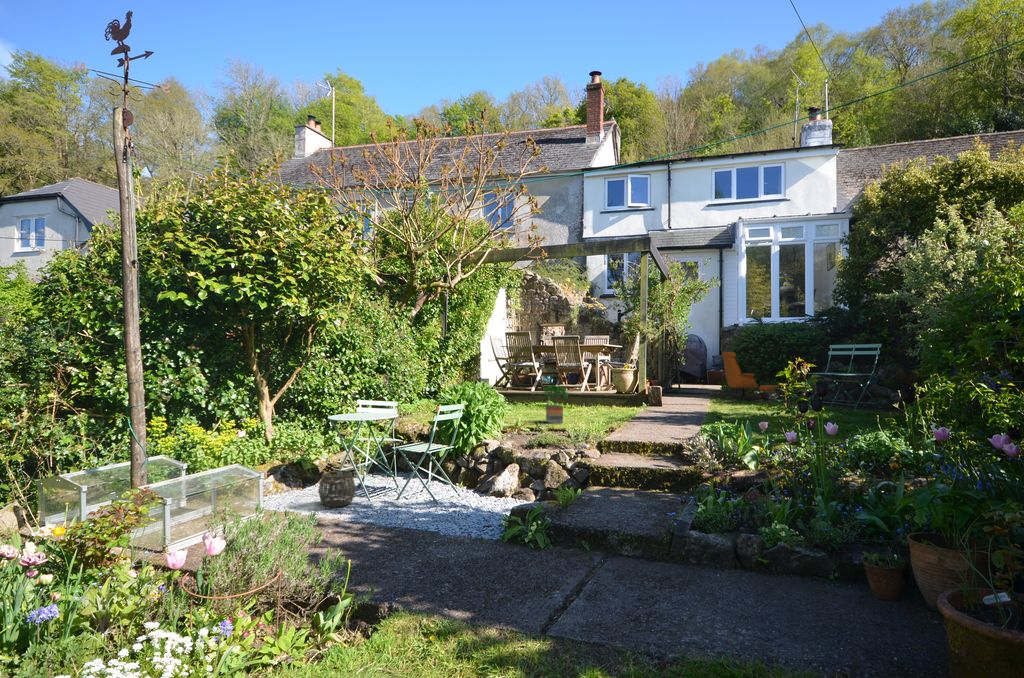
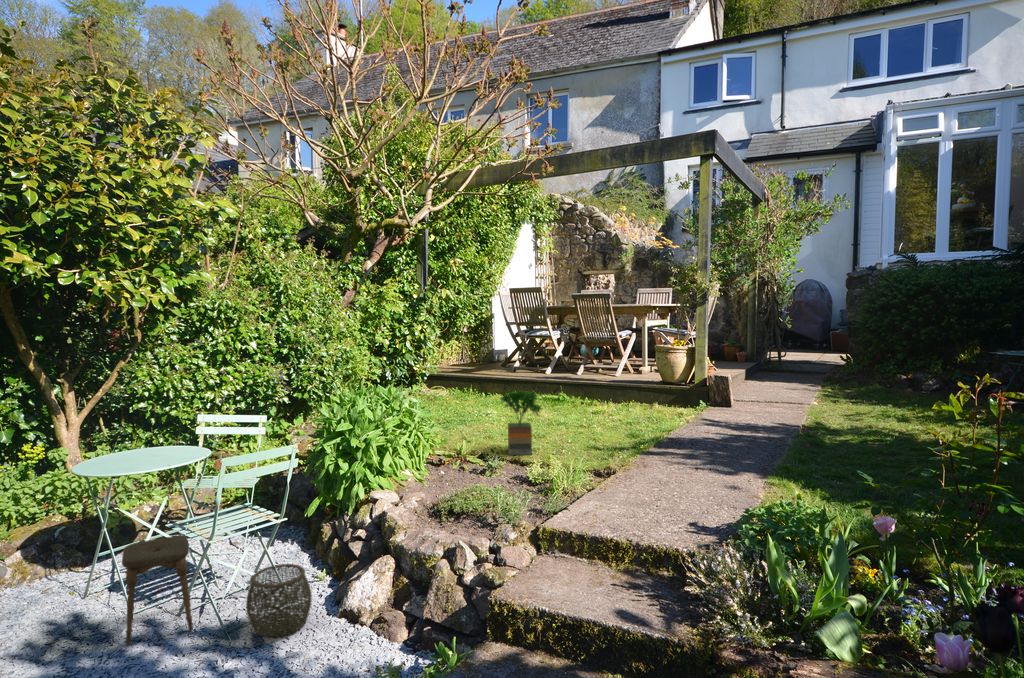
lounge chair: present [722,352,777,400] -> none [843,314,942,392]
stool: none [368,454,411,508] -> present [122,536,193,645]
woven basket: present [319,471,355,507] -> present [246,564,312,637]

